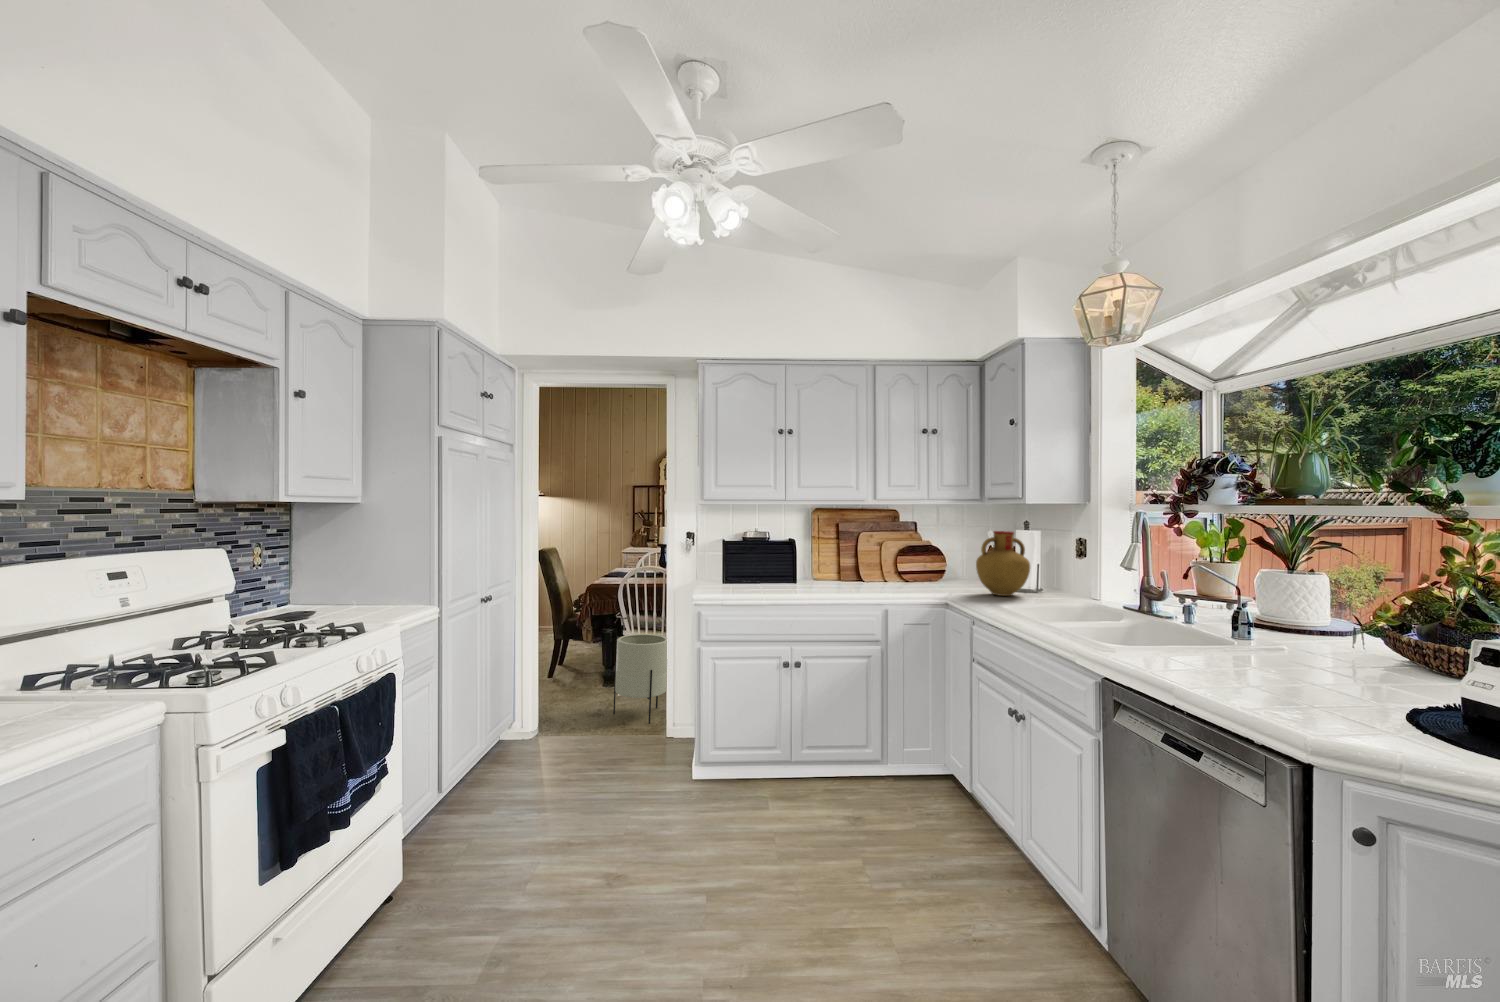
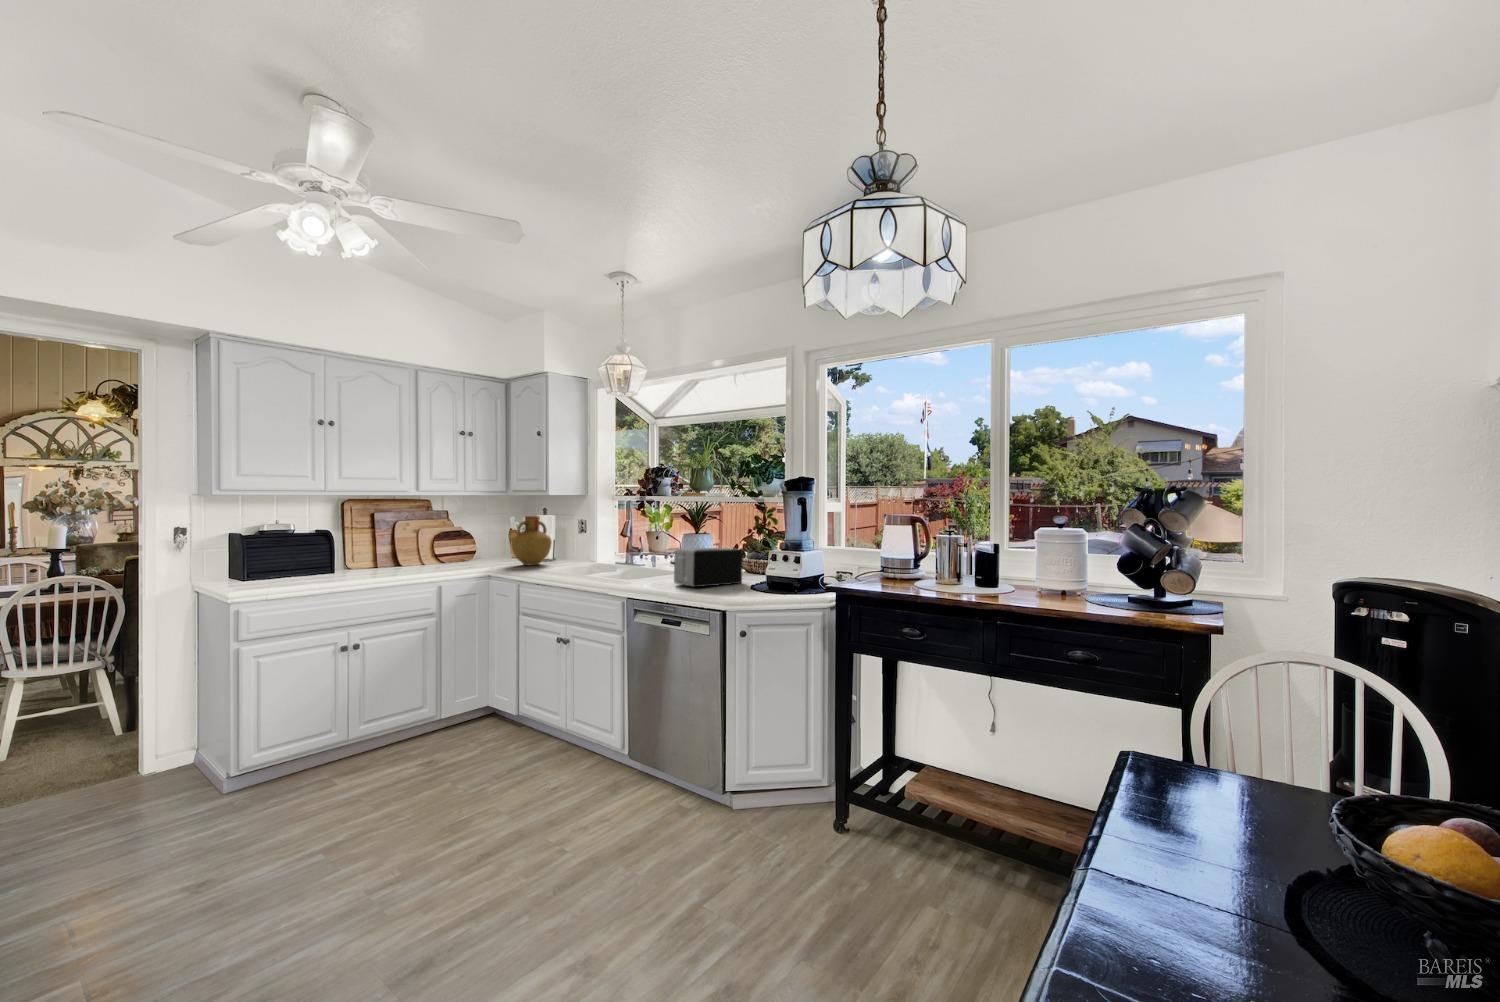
toaster: none [1199,603,1385,695] -> present [674,548,743,587]
planter: present [613,634,667,724] -> none [28,660,128,775]

